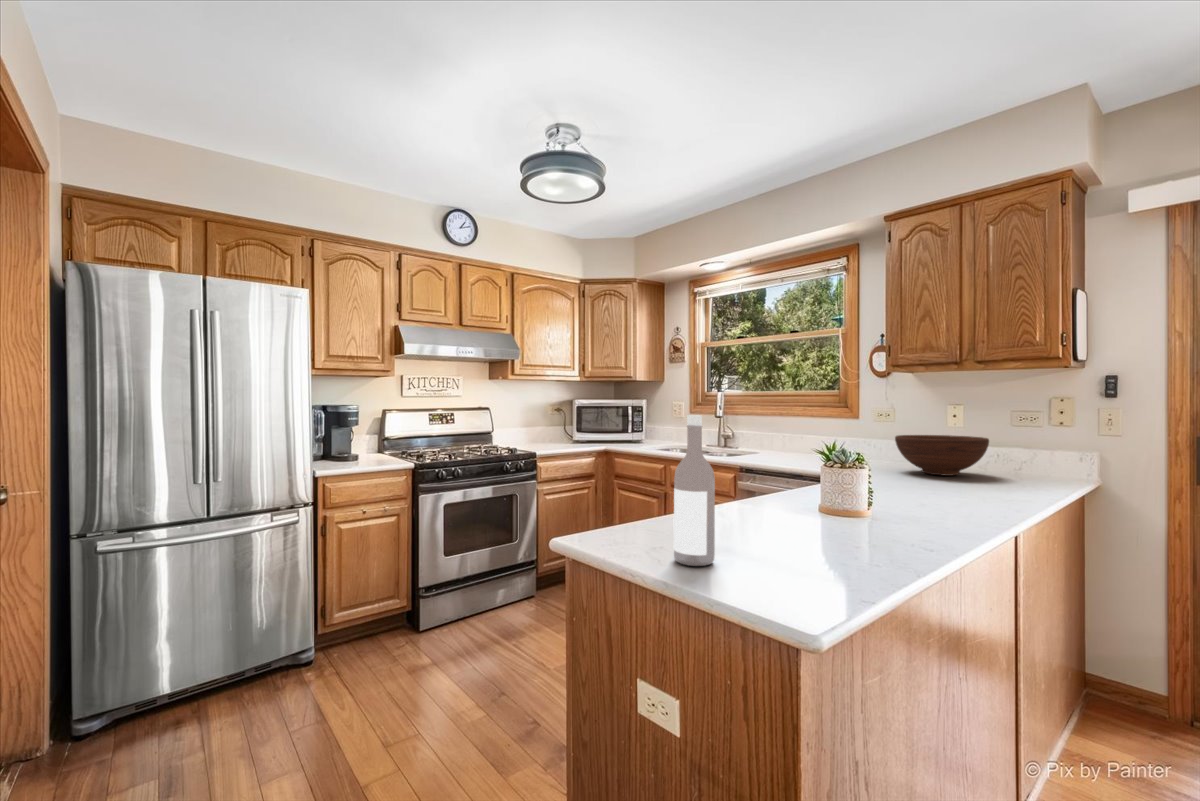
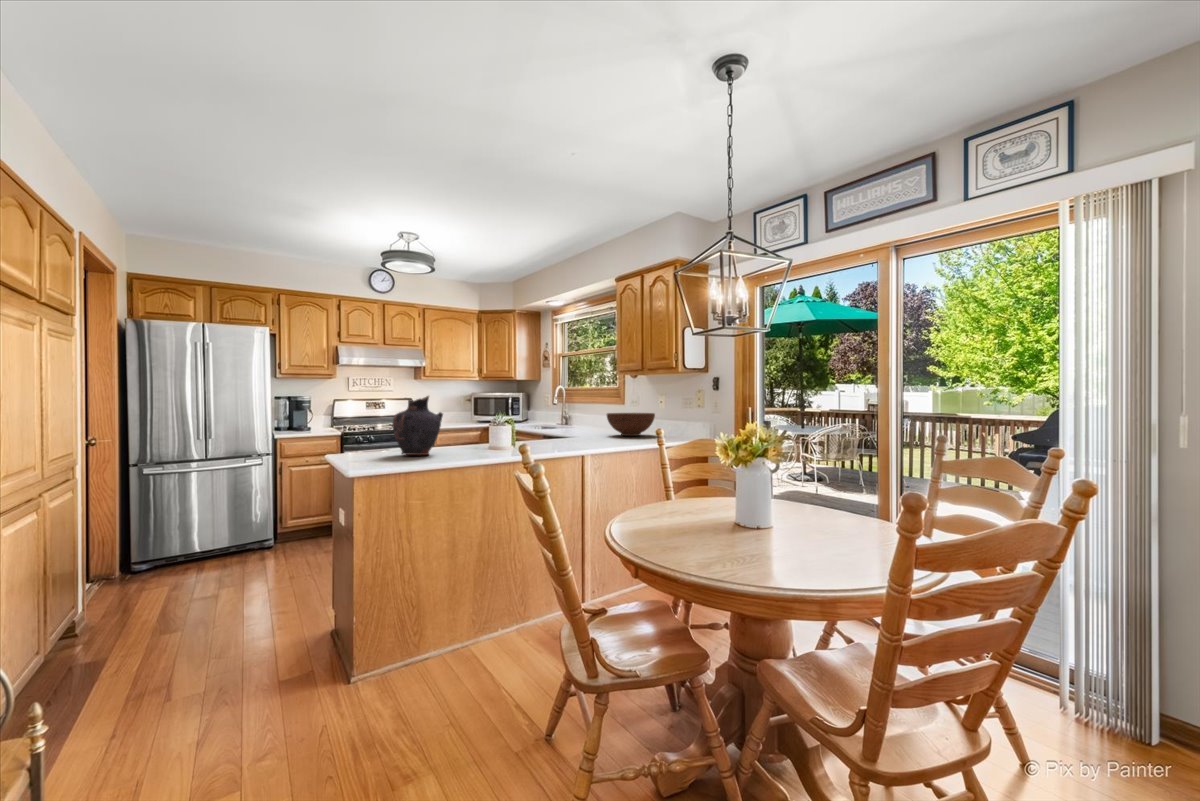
vase: none [735,414,843,553] -> present [392,396,443,455]
wine bottle: present [674,415,715,566] -> none [353,396,371,458]

